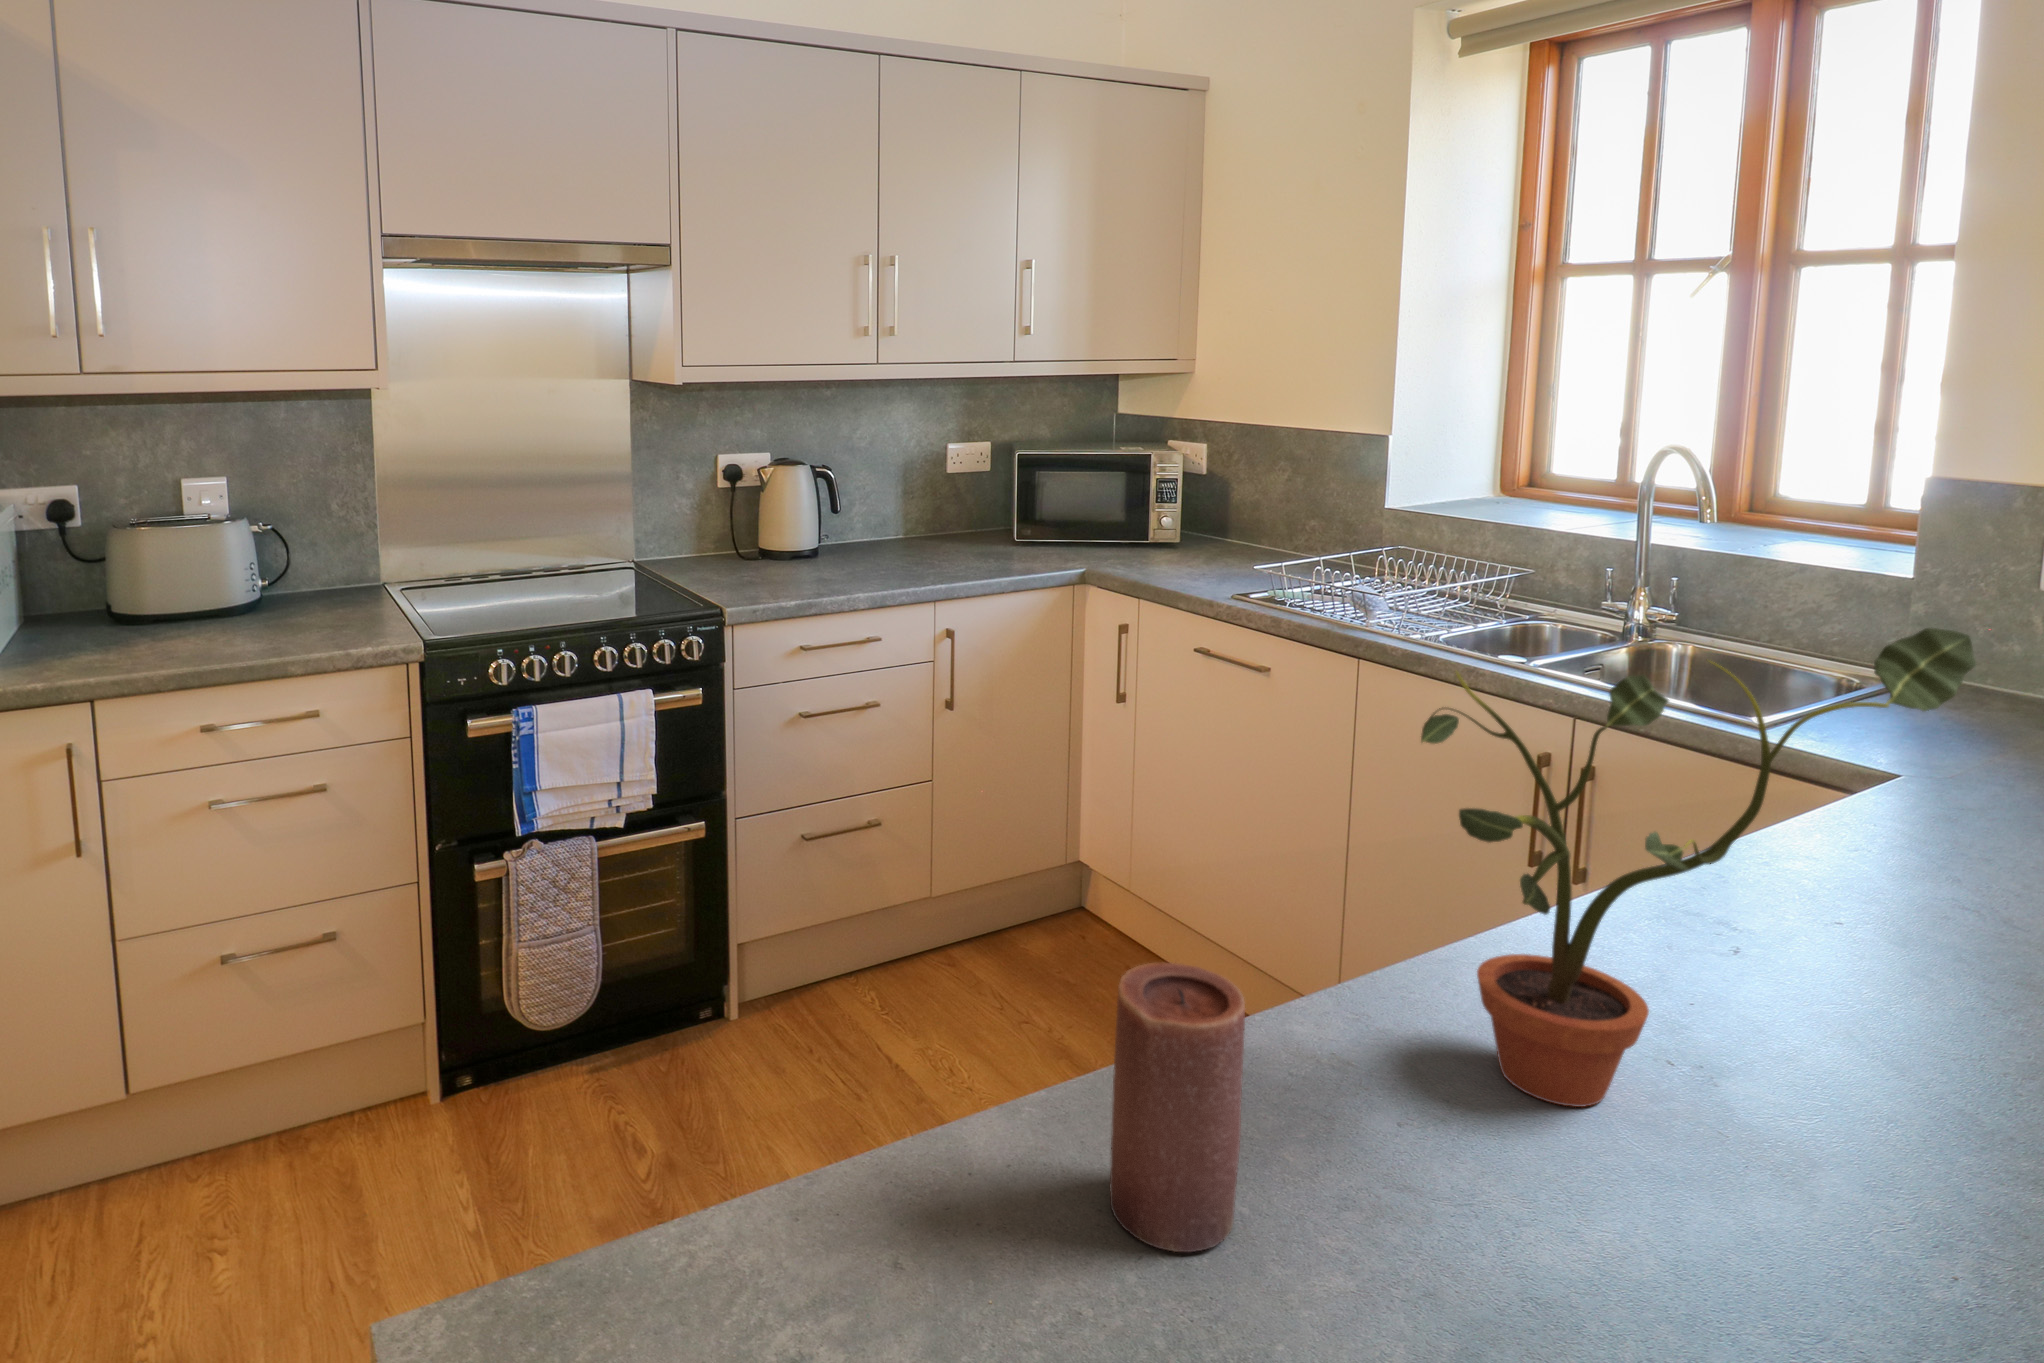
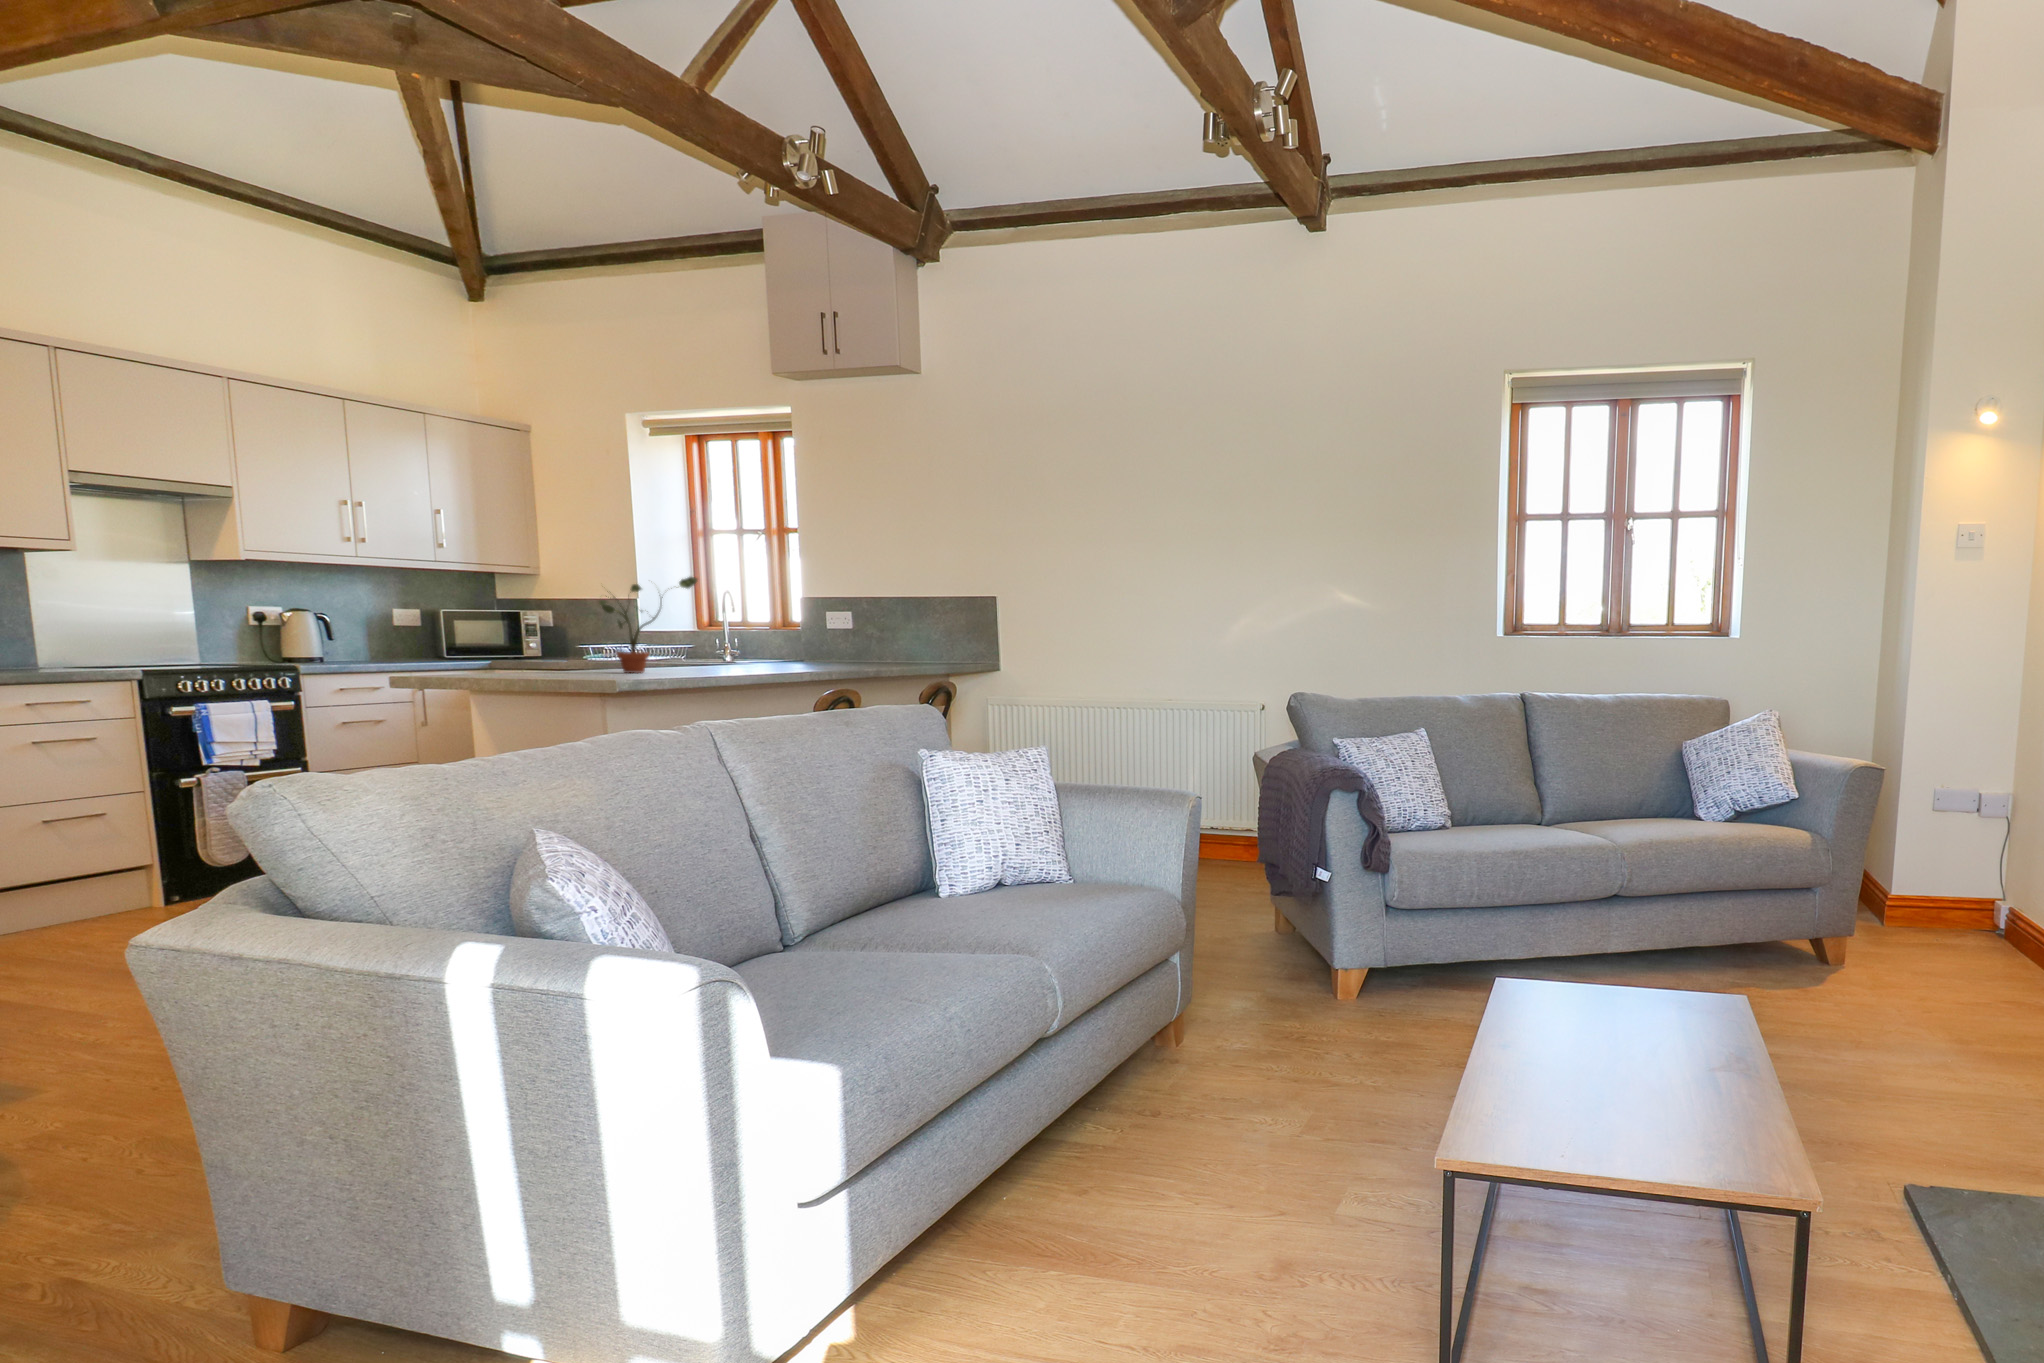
candle: present [1110,963,1245,1252] -> none [535,628,563,673]

